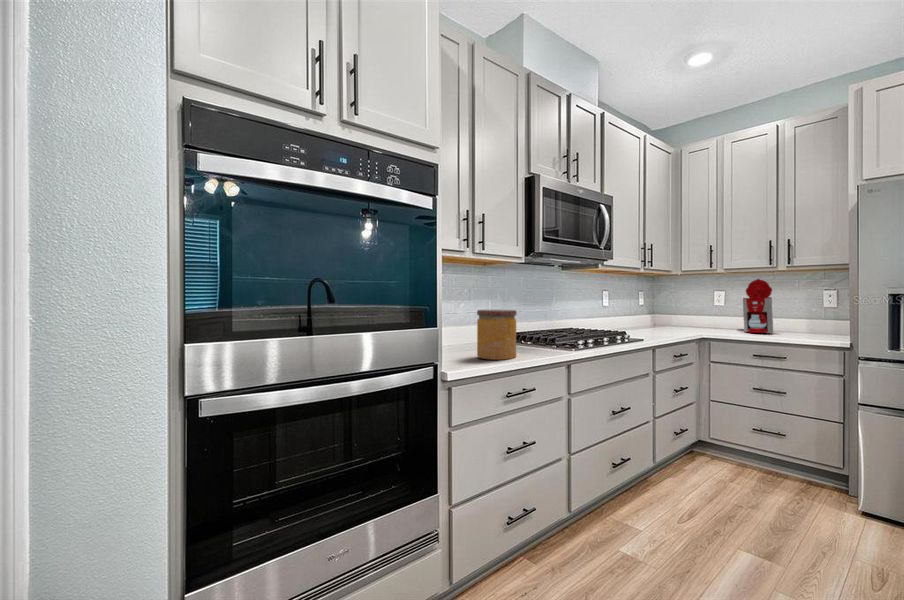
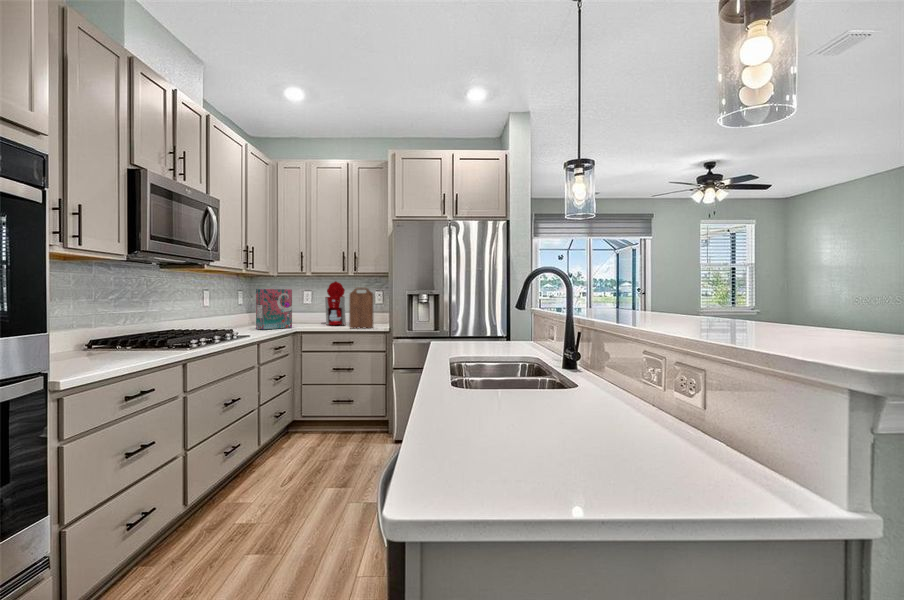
cutting board: none [779,286,821,341] -> present [349,288,373,328]
cereal box: none [655,289,698,333] -> present [256,289,292,329]
jar: present [477,309,517,360] -> none [76,311,129,366]

